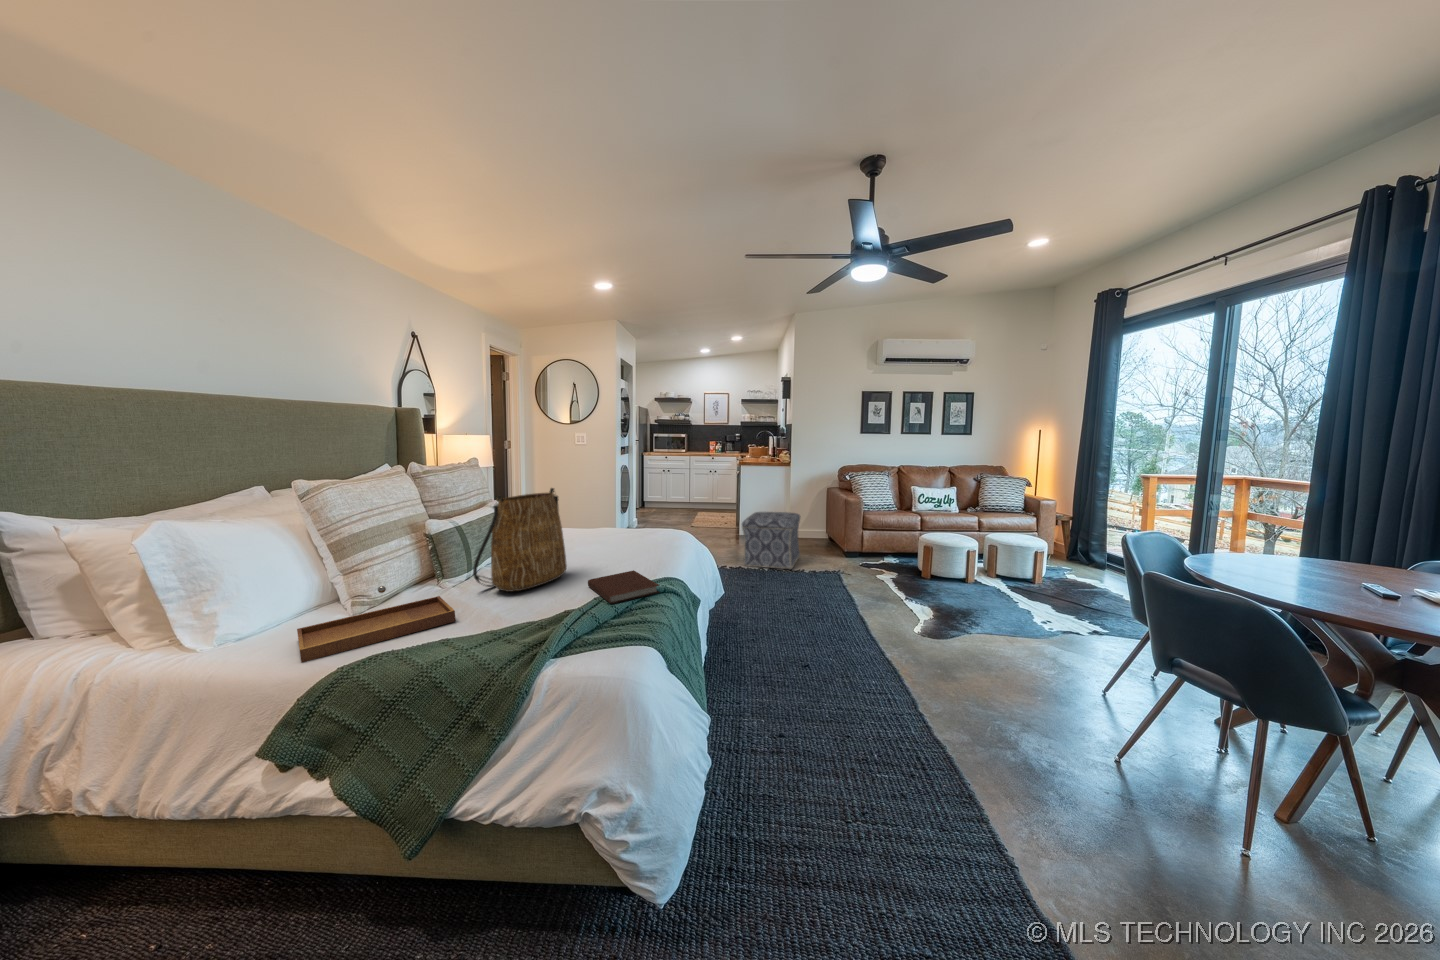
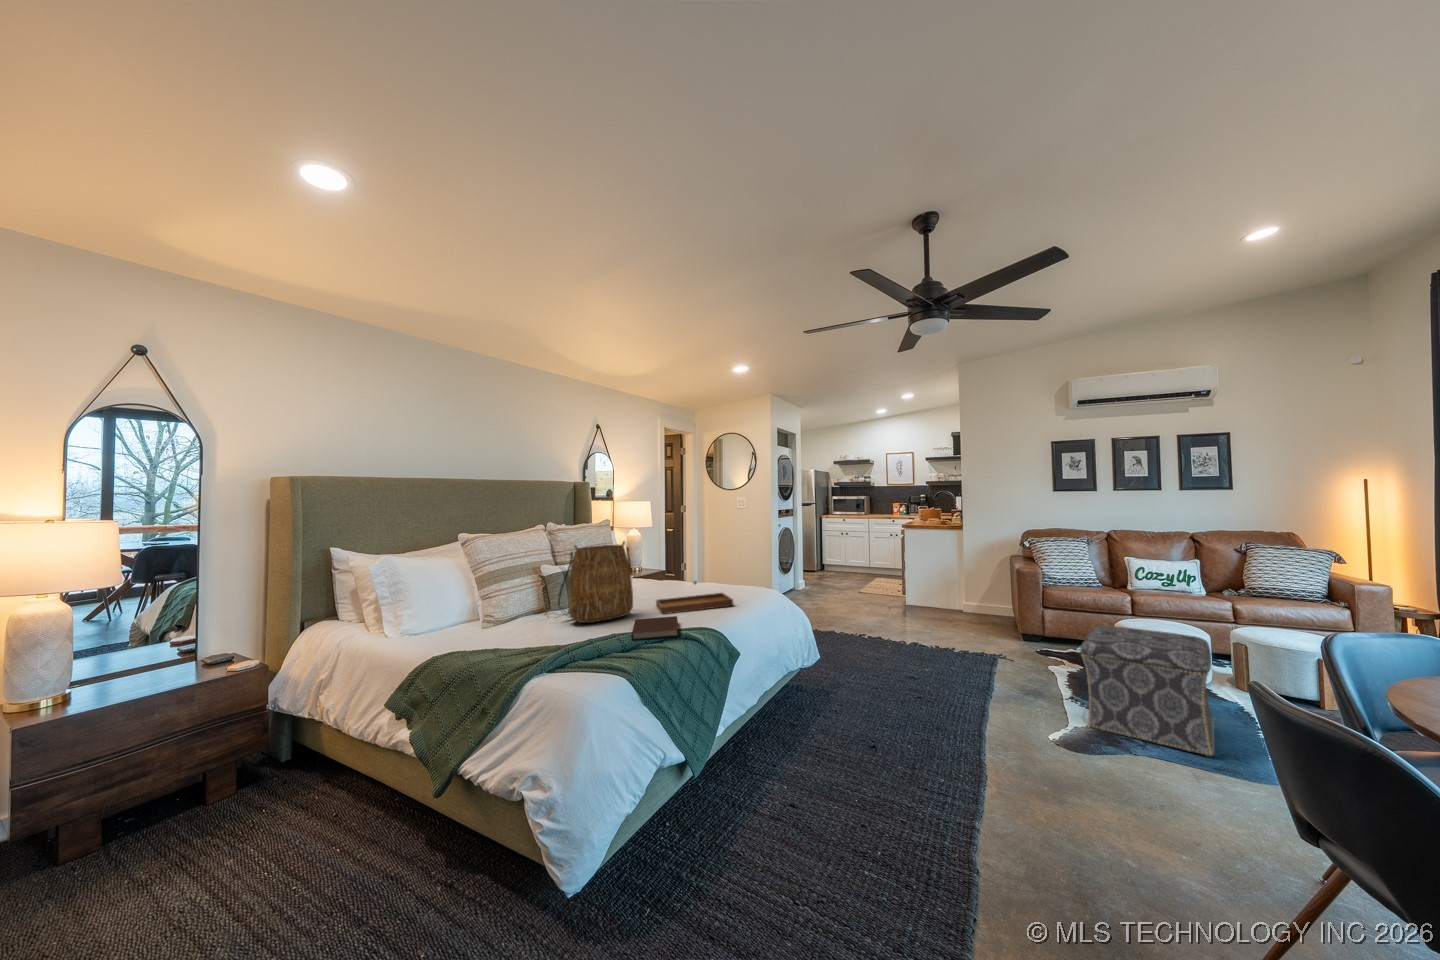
ottoman: present [742,512,800,569] -> present [1081,626,1214,757]
tray: present [297,586,456,662] -> present [656,581,733,614]

